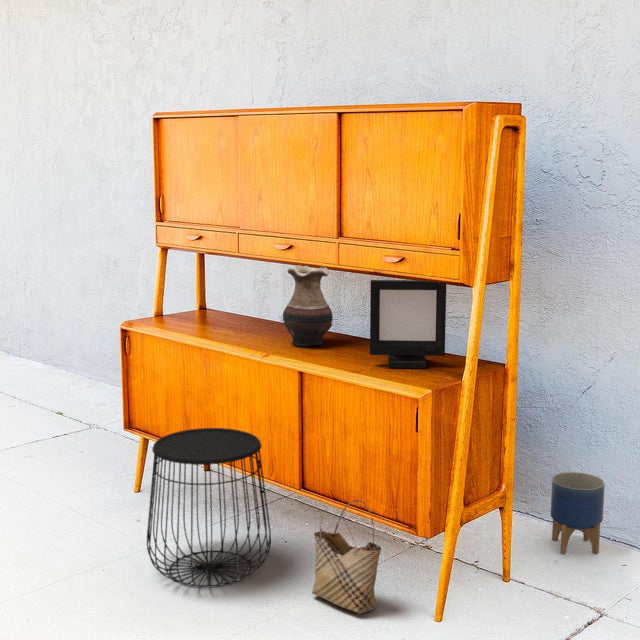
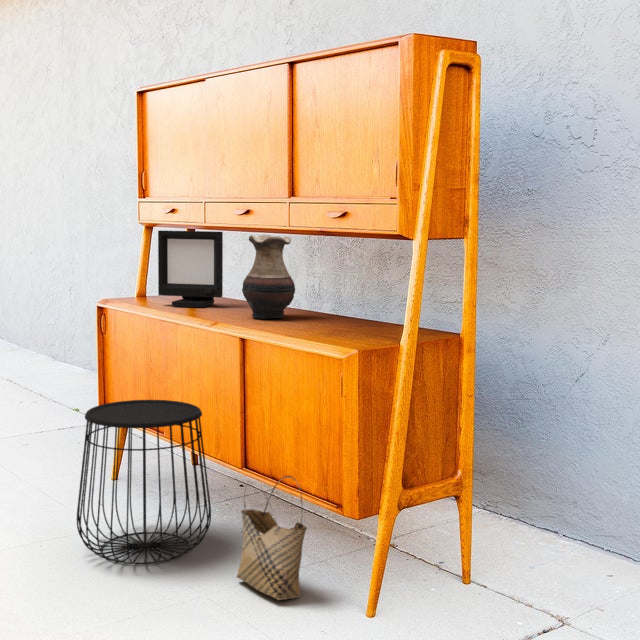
picture frame: present [370,280,447,368] -> present [158,231,223,307]
planter: present [551,472,605,554] -> none [525,470,585,562]

